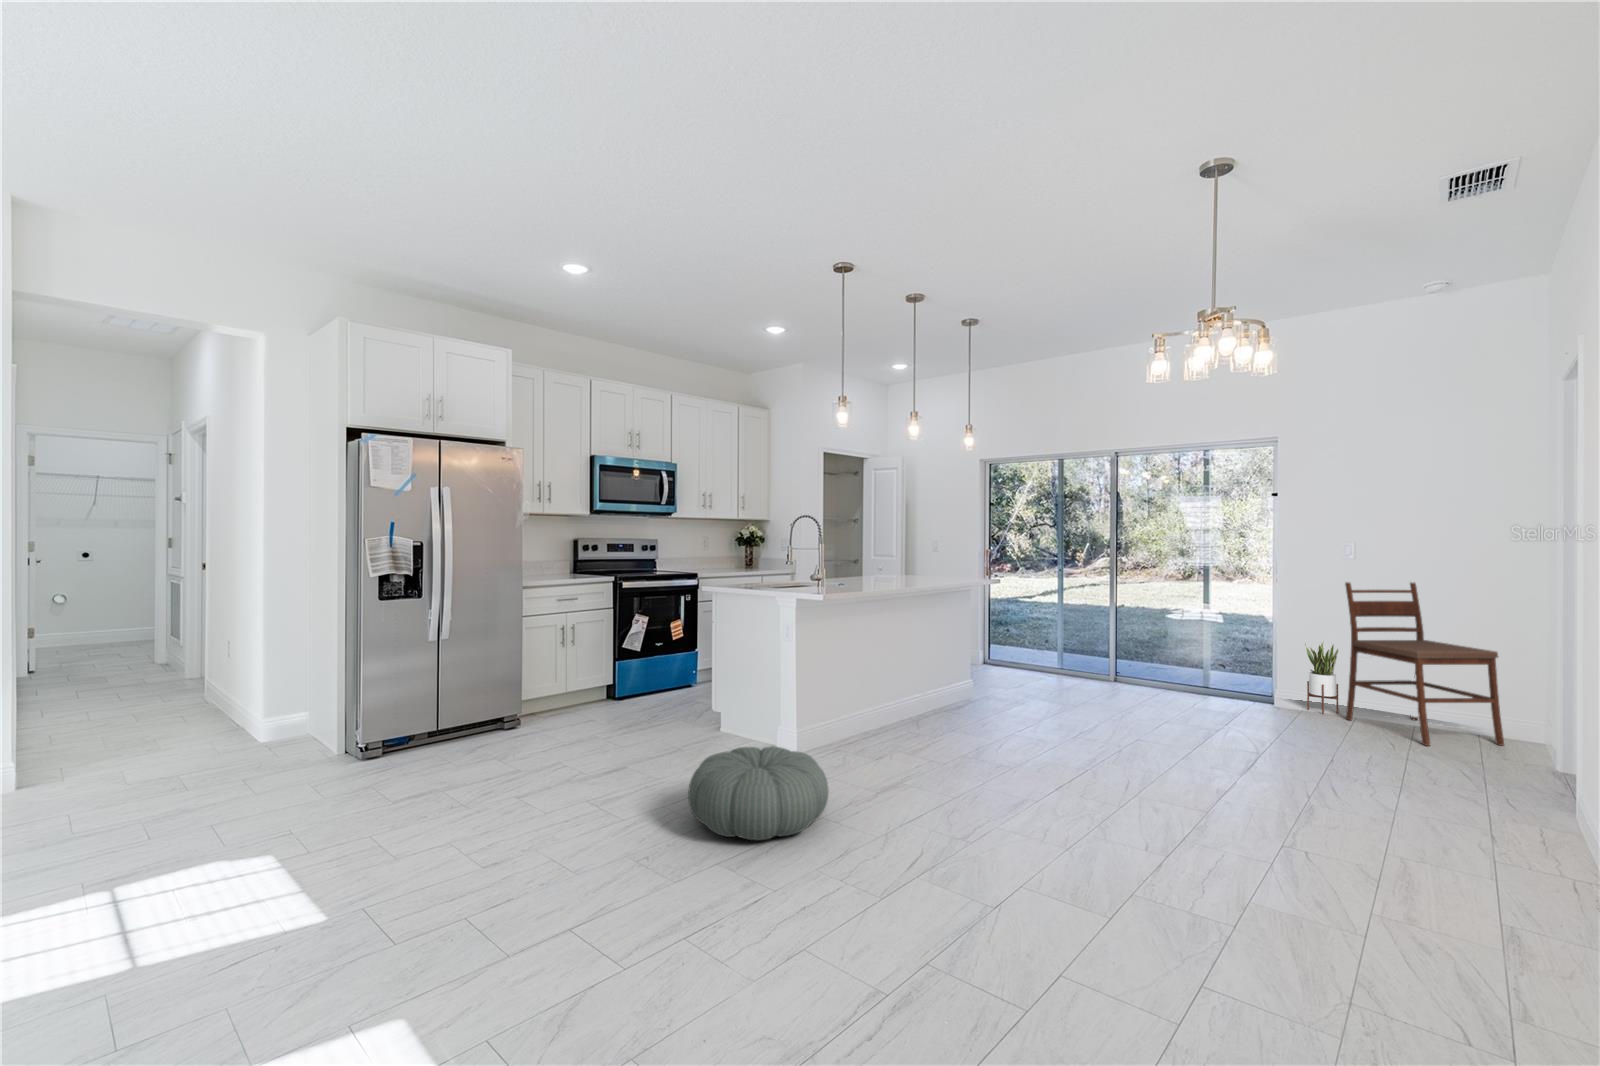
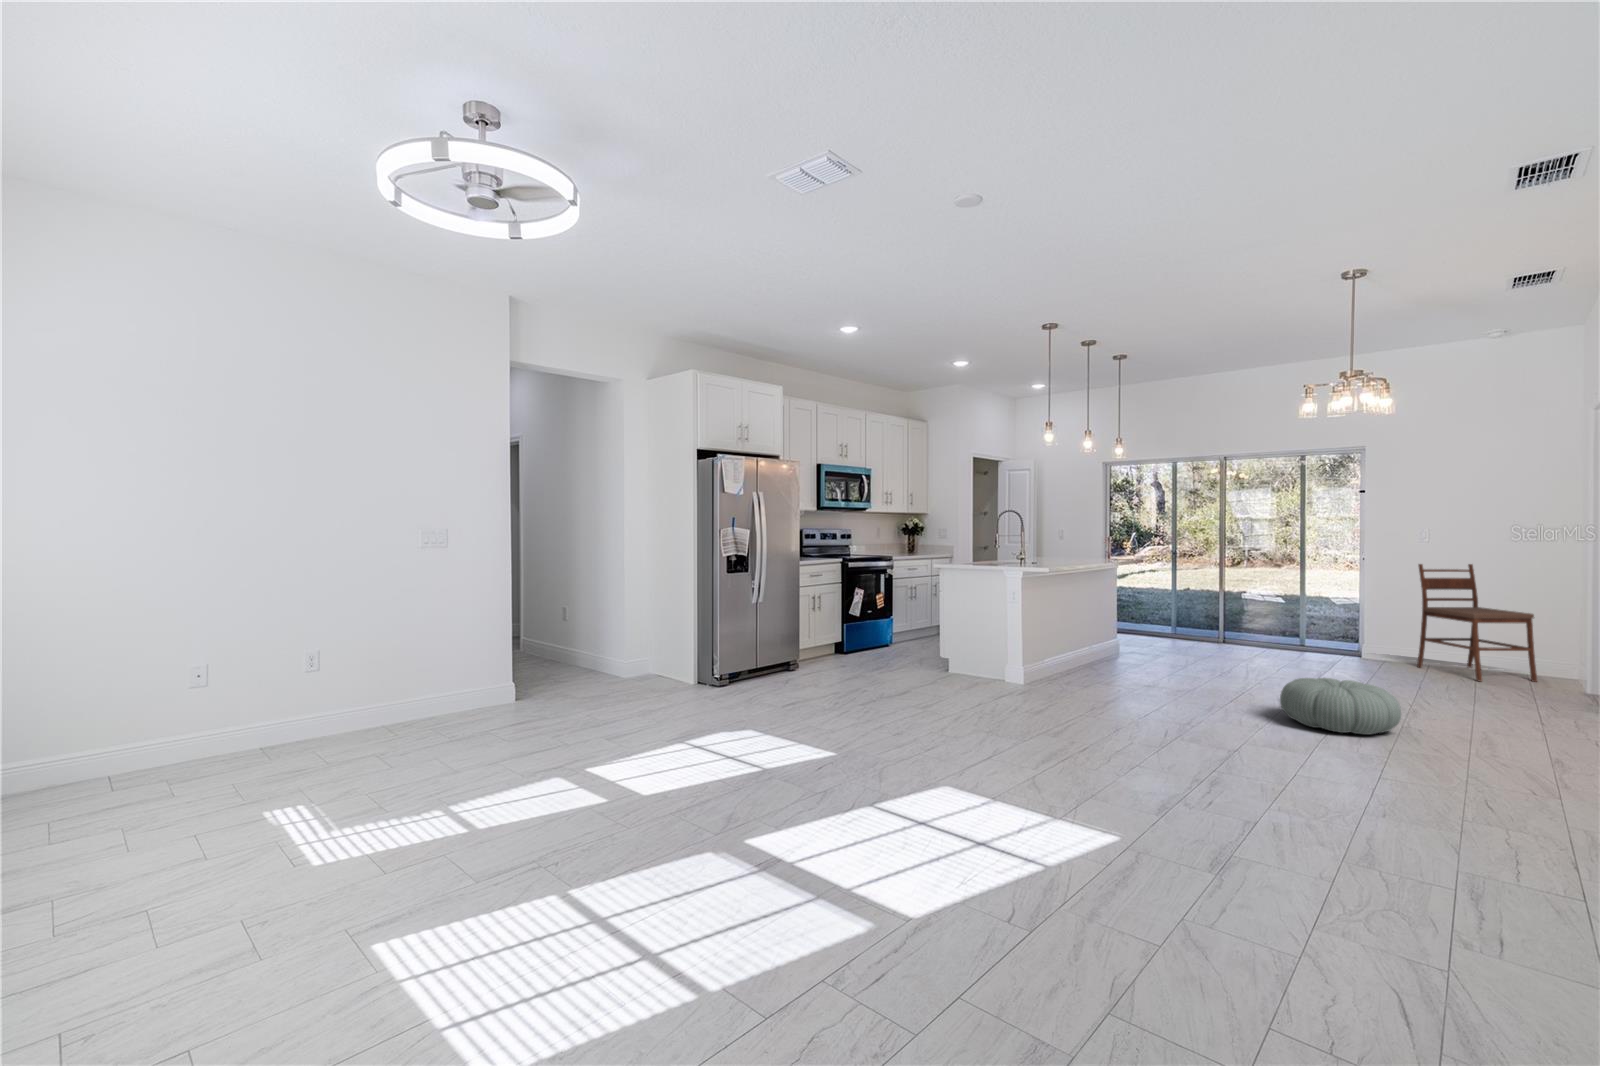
potted plant: present [1303,639,1338,714] -> none [1384,607,1411,664]
pouf: present [688,746,829,840] -> present [1280,678,1401,735]

